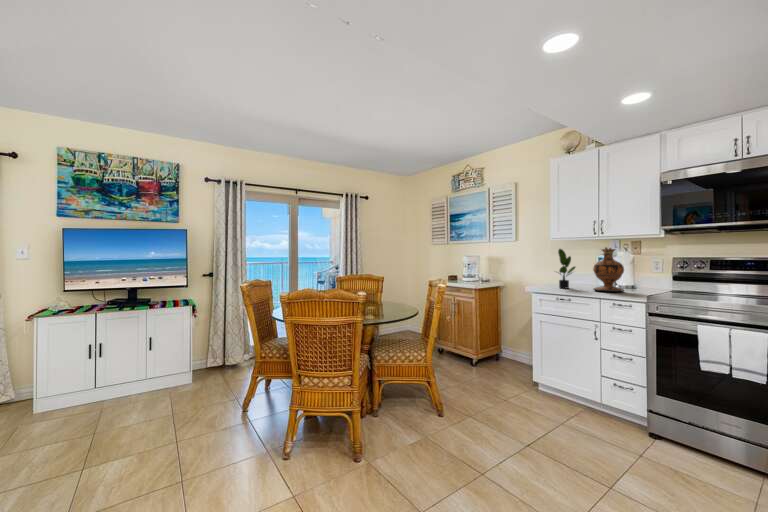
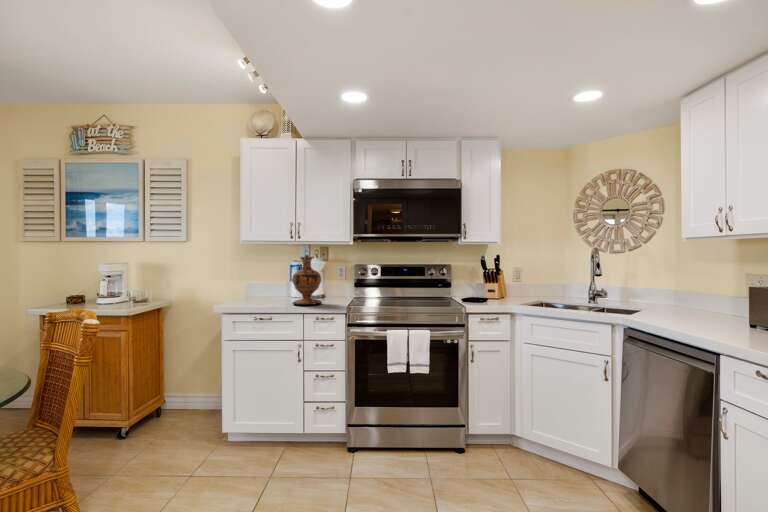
potted plant: present [558,249,575,288] -> none [246,255,274,305]

